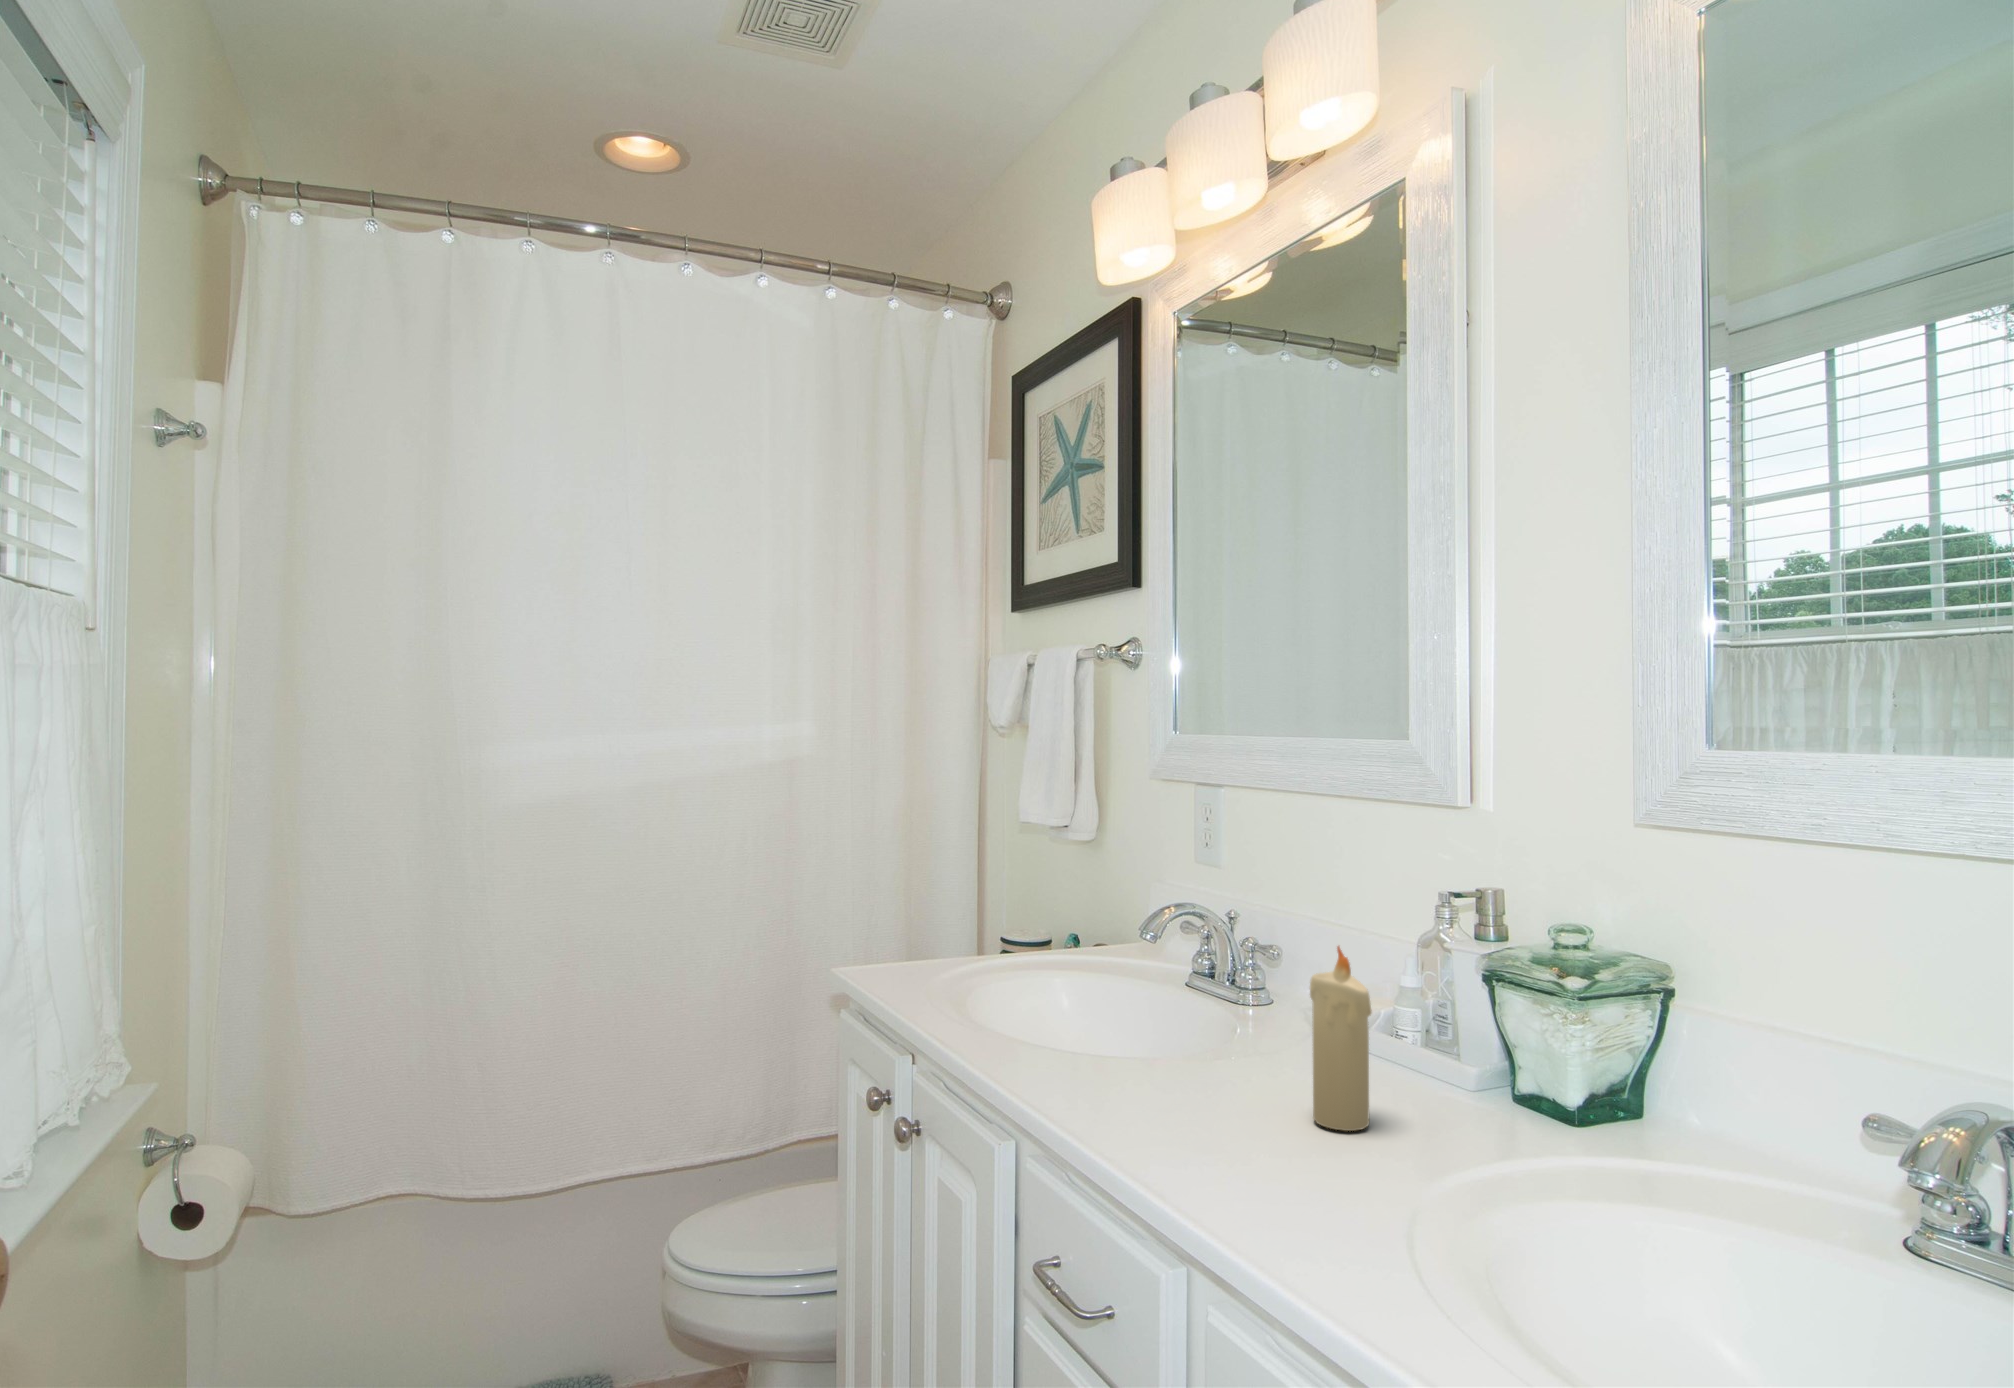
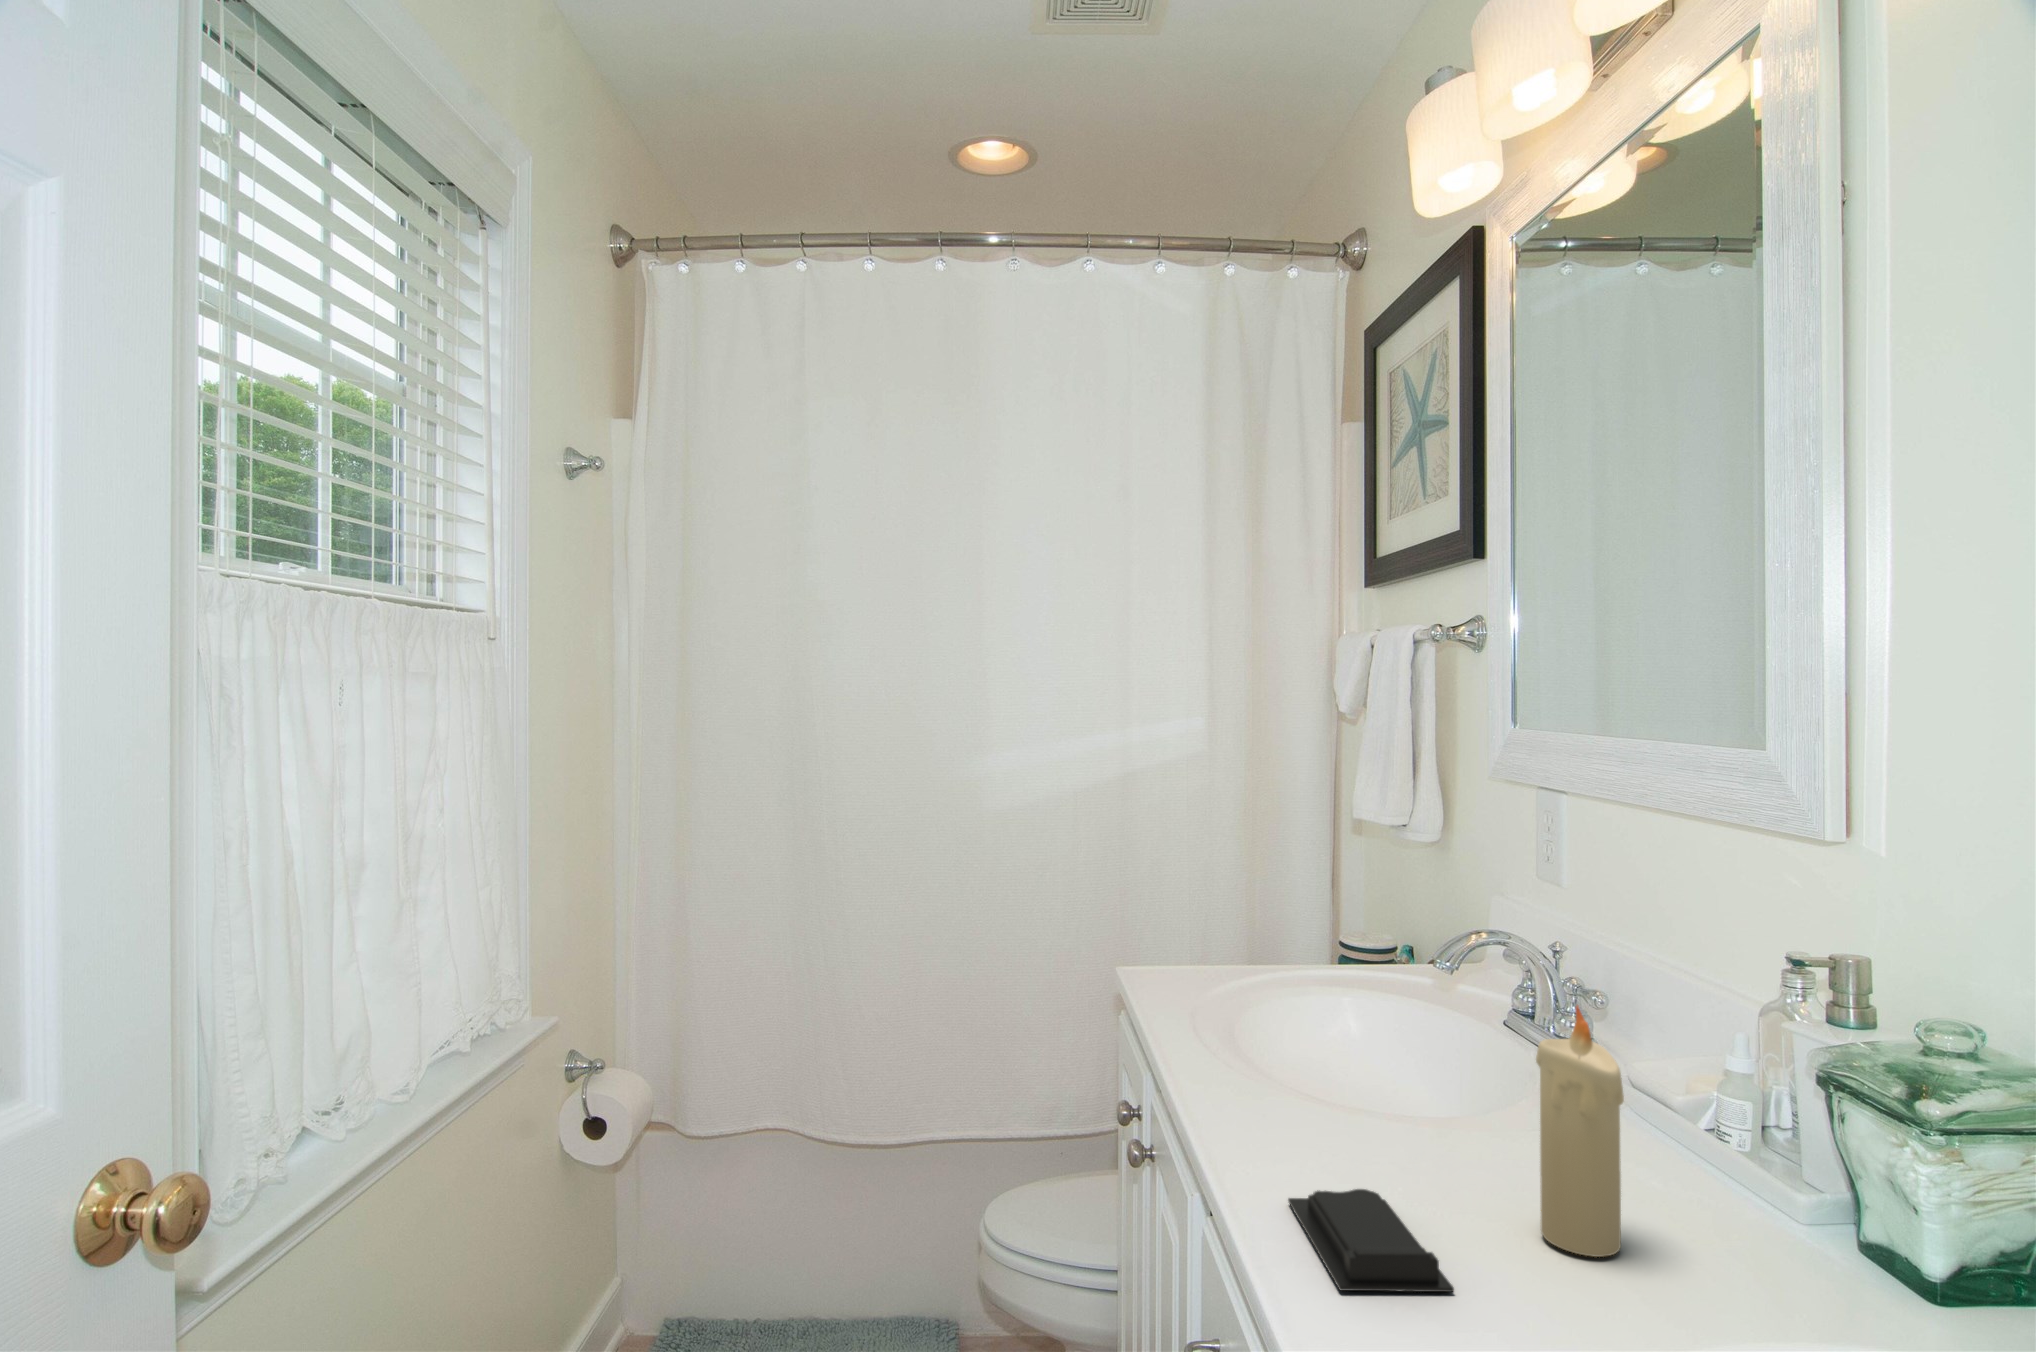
soap bar: none [1131,1109,1287,1182] -> present [1288,1189,1454,1292]

